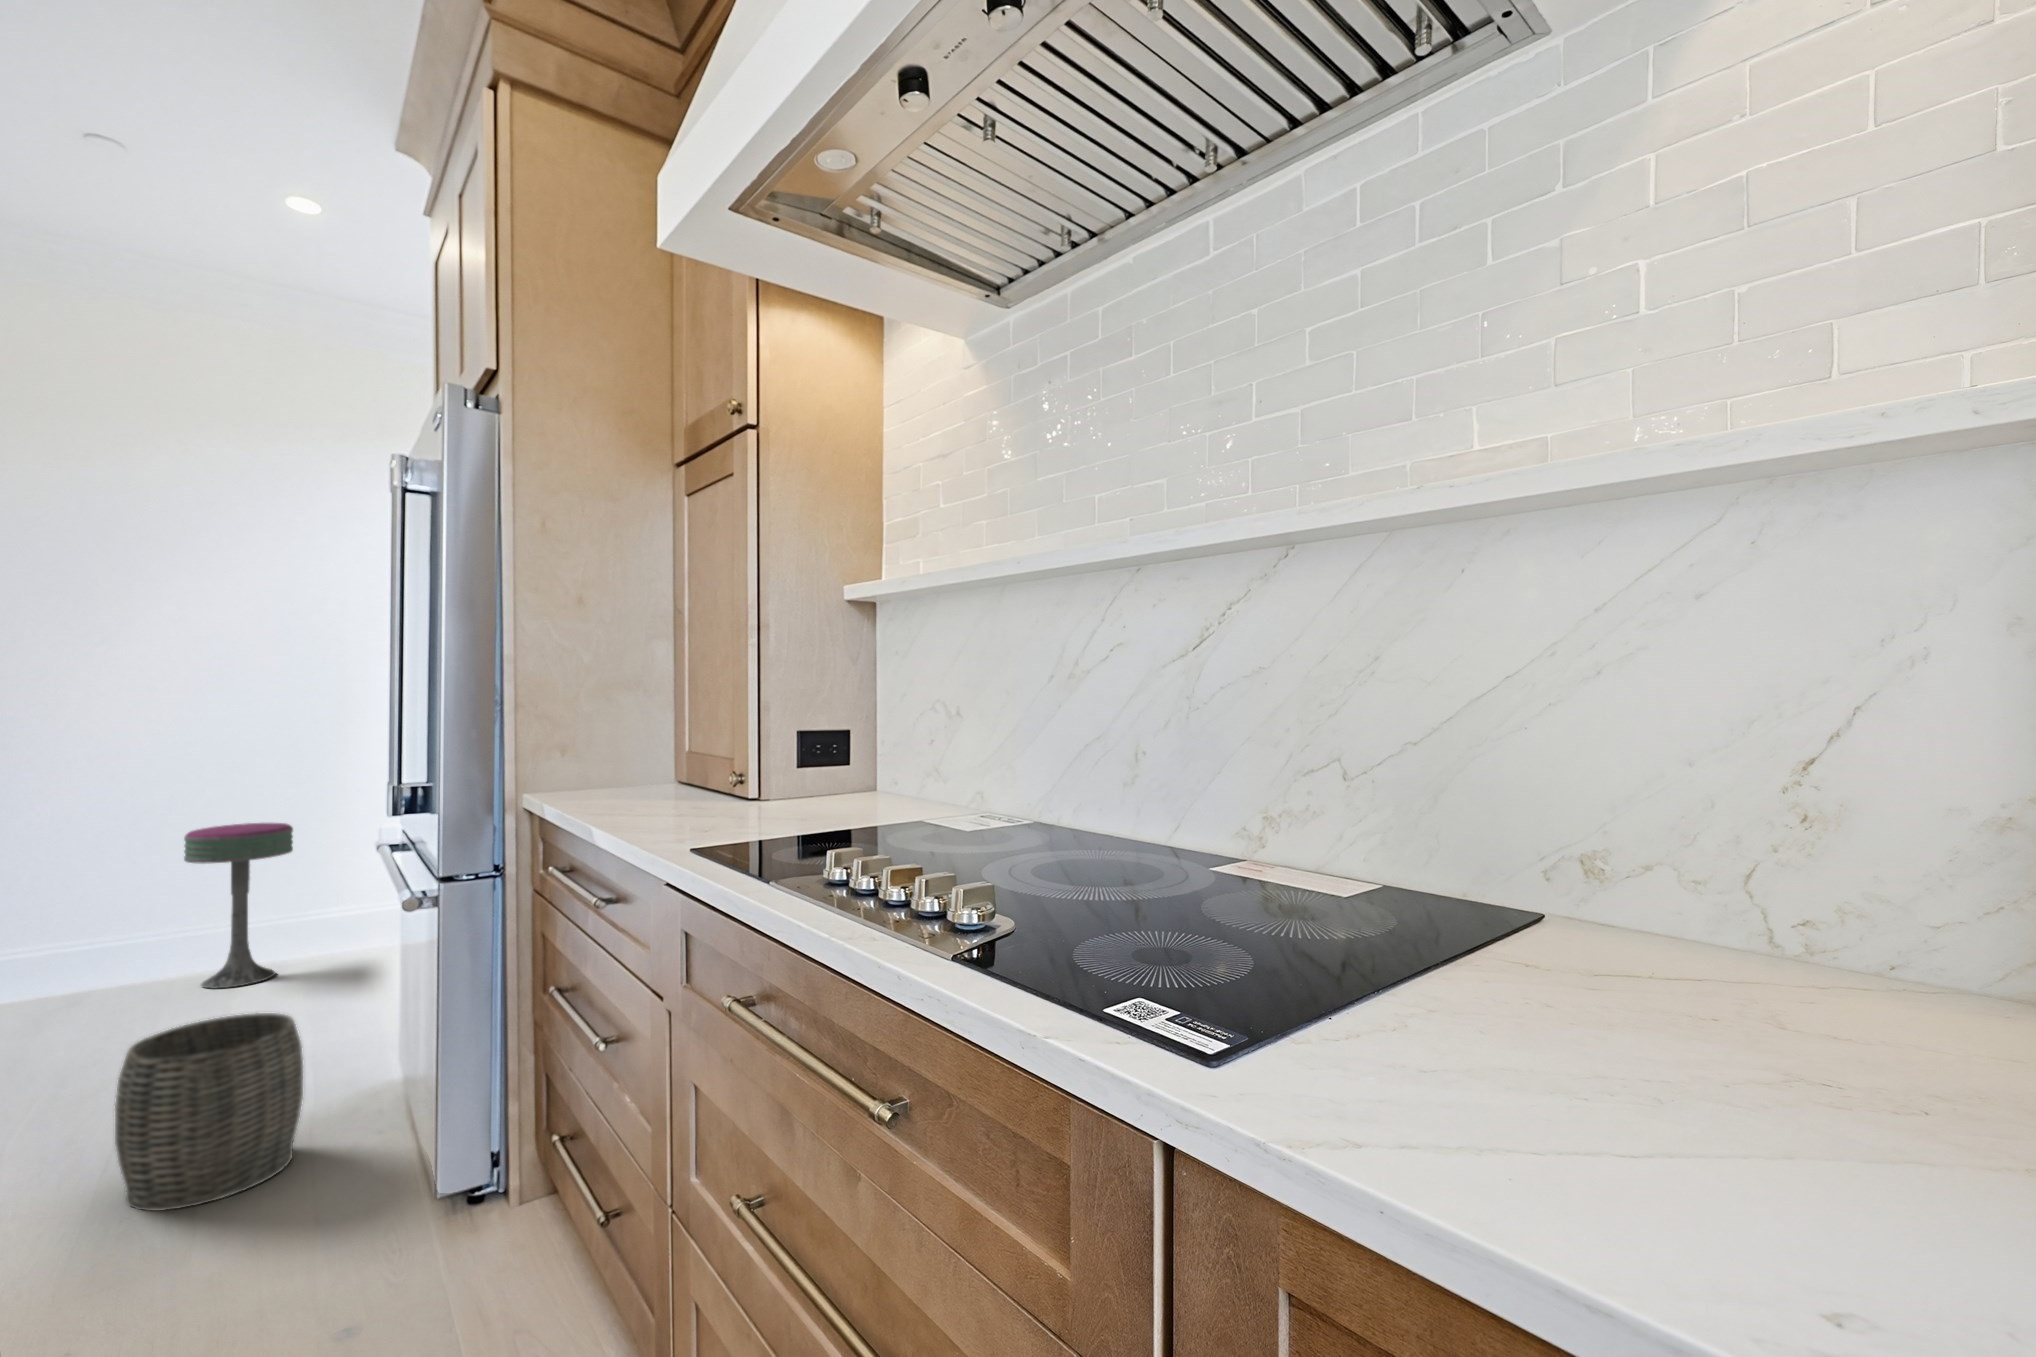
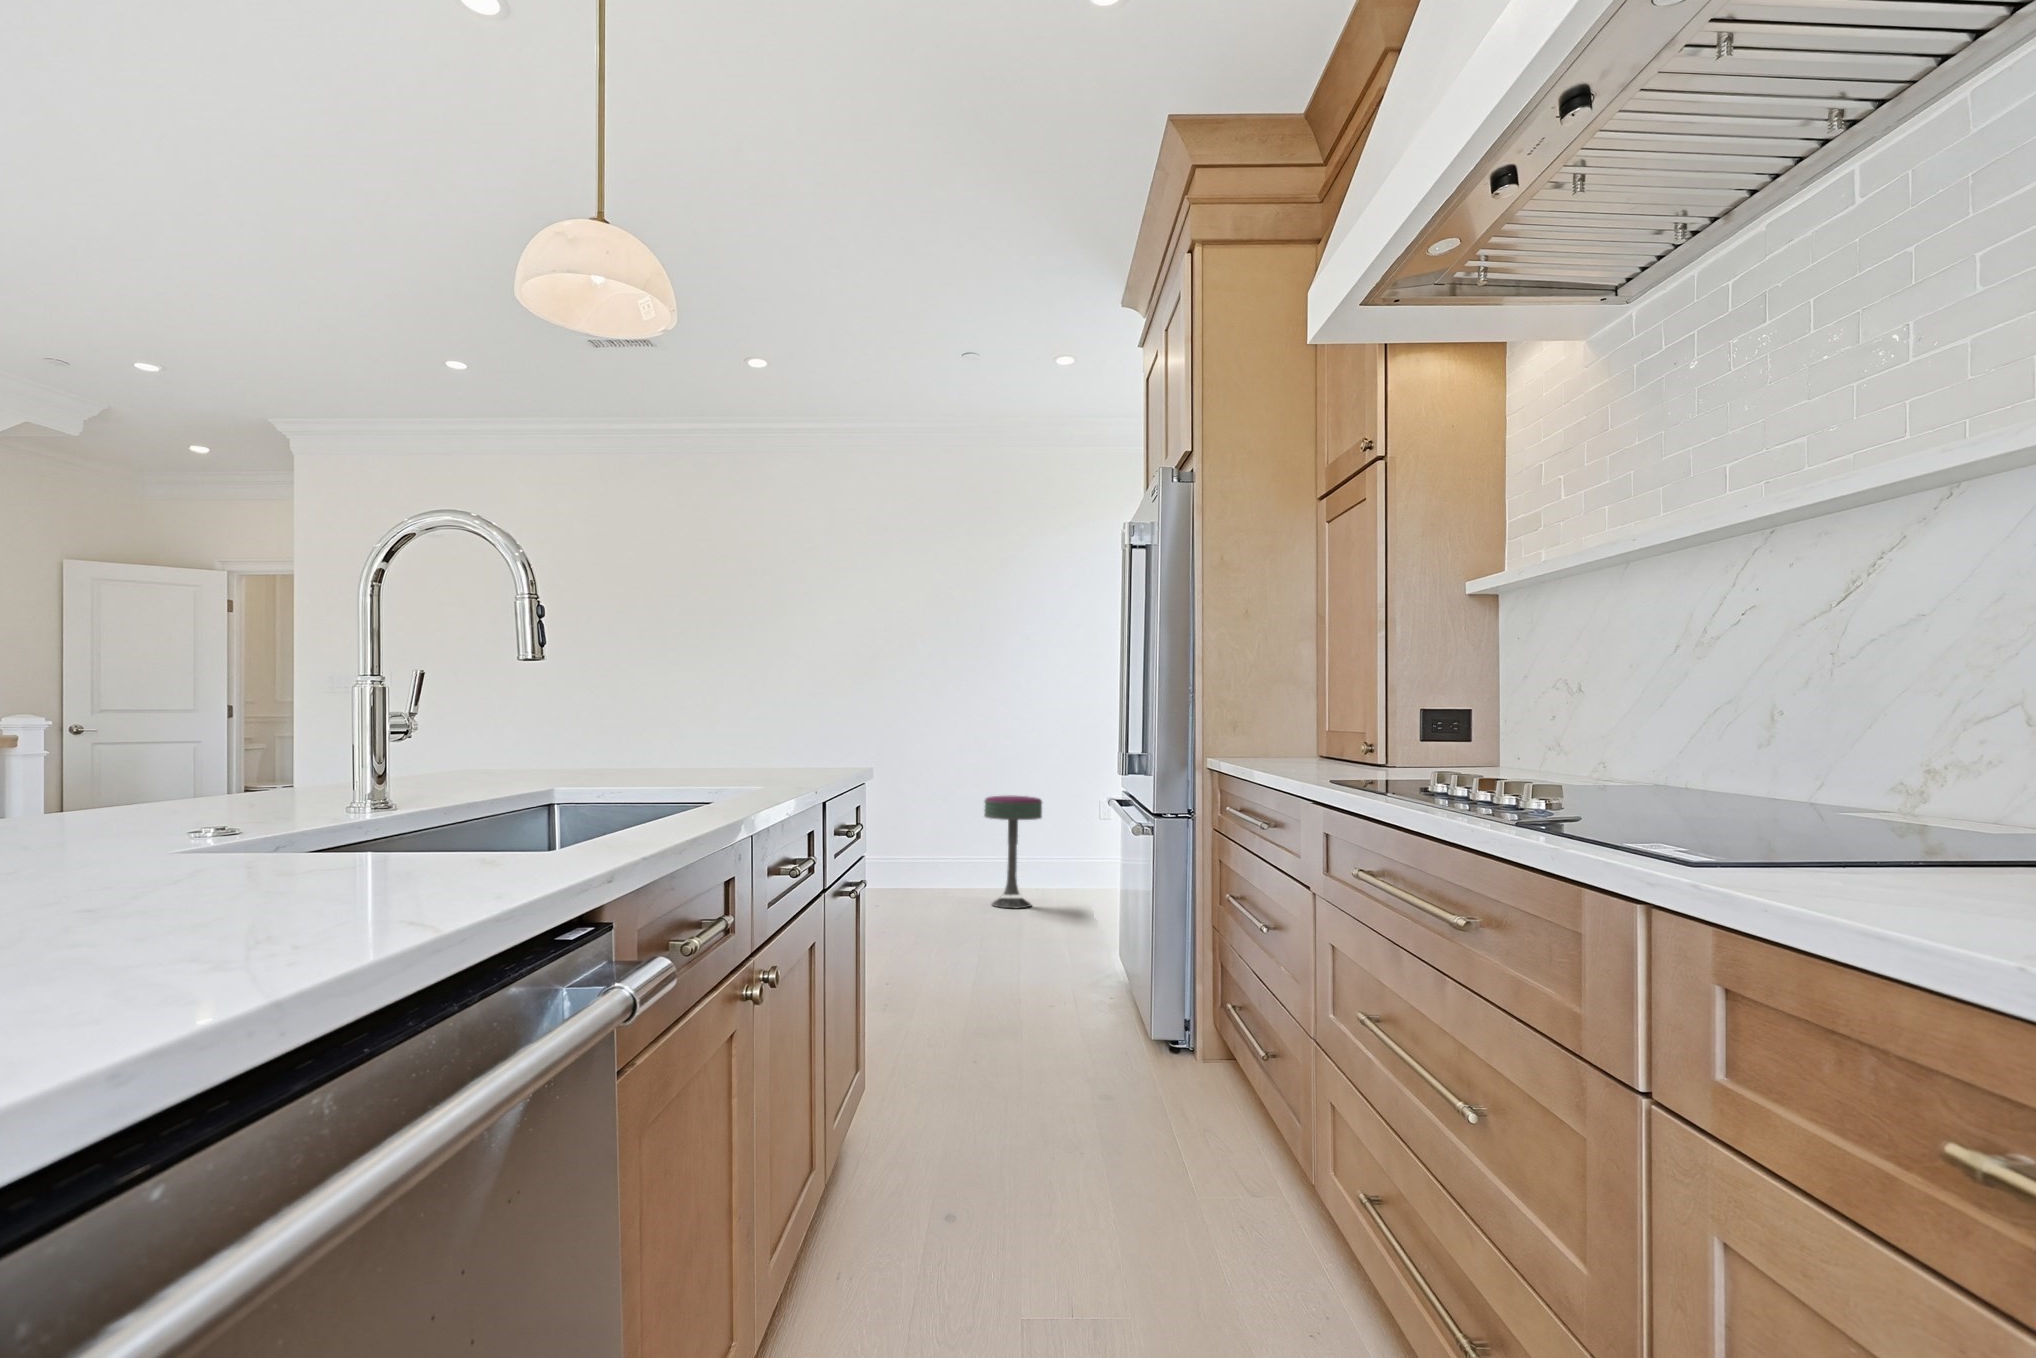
woven basket: present [115,1013,303,1211] -> none [974,901,1066,1014]

